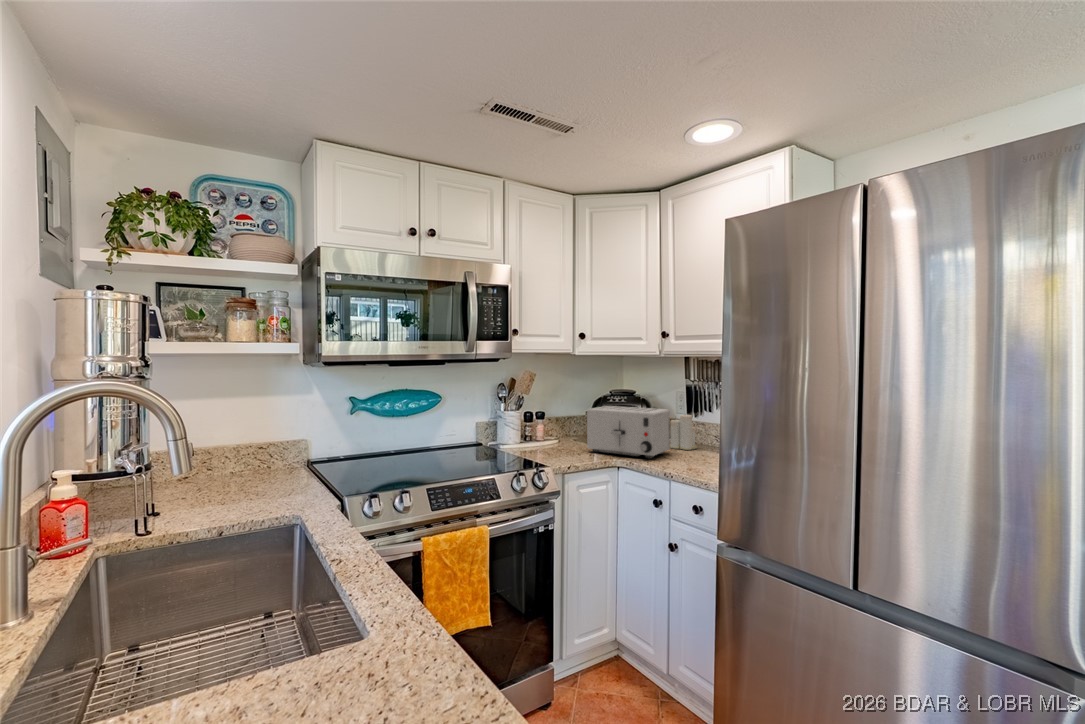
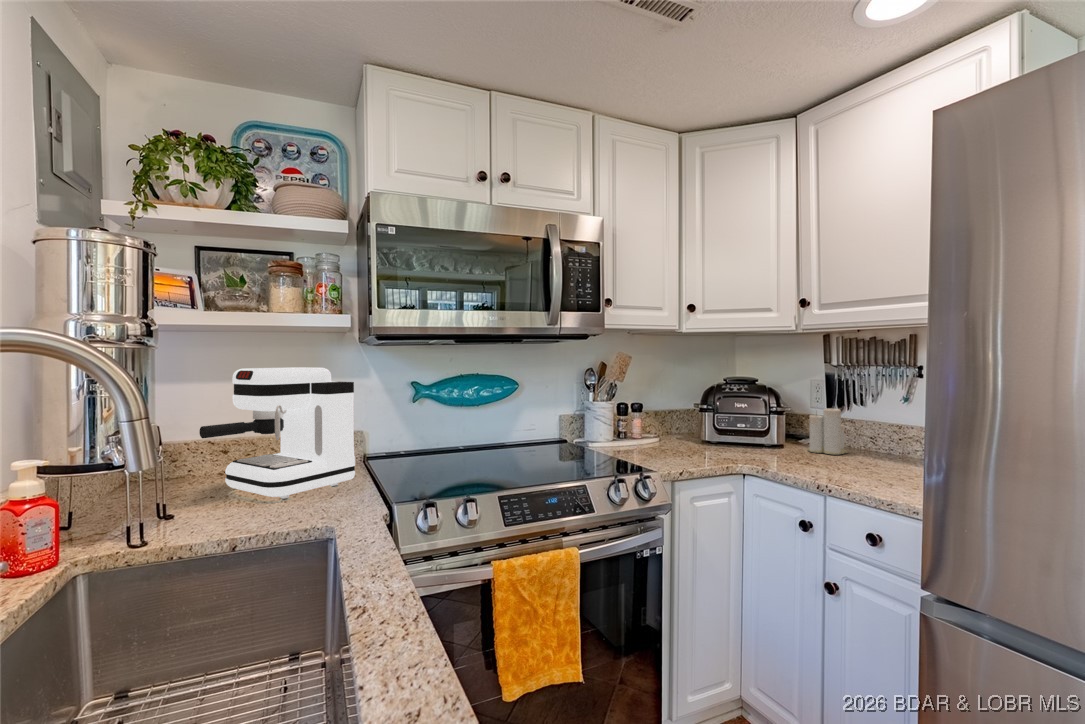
coffee maker: none [176,388,306,497] -> present [199,367,355,499]
toaster: present [587,406,670,458] -> none [699,396,812,465]

